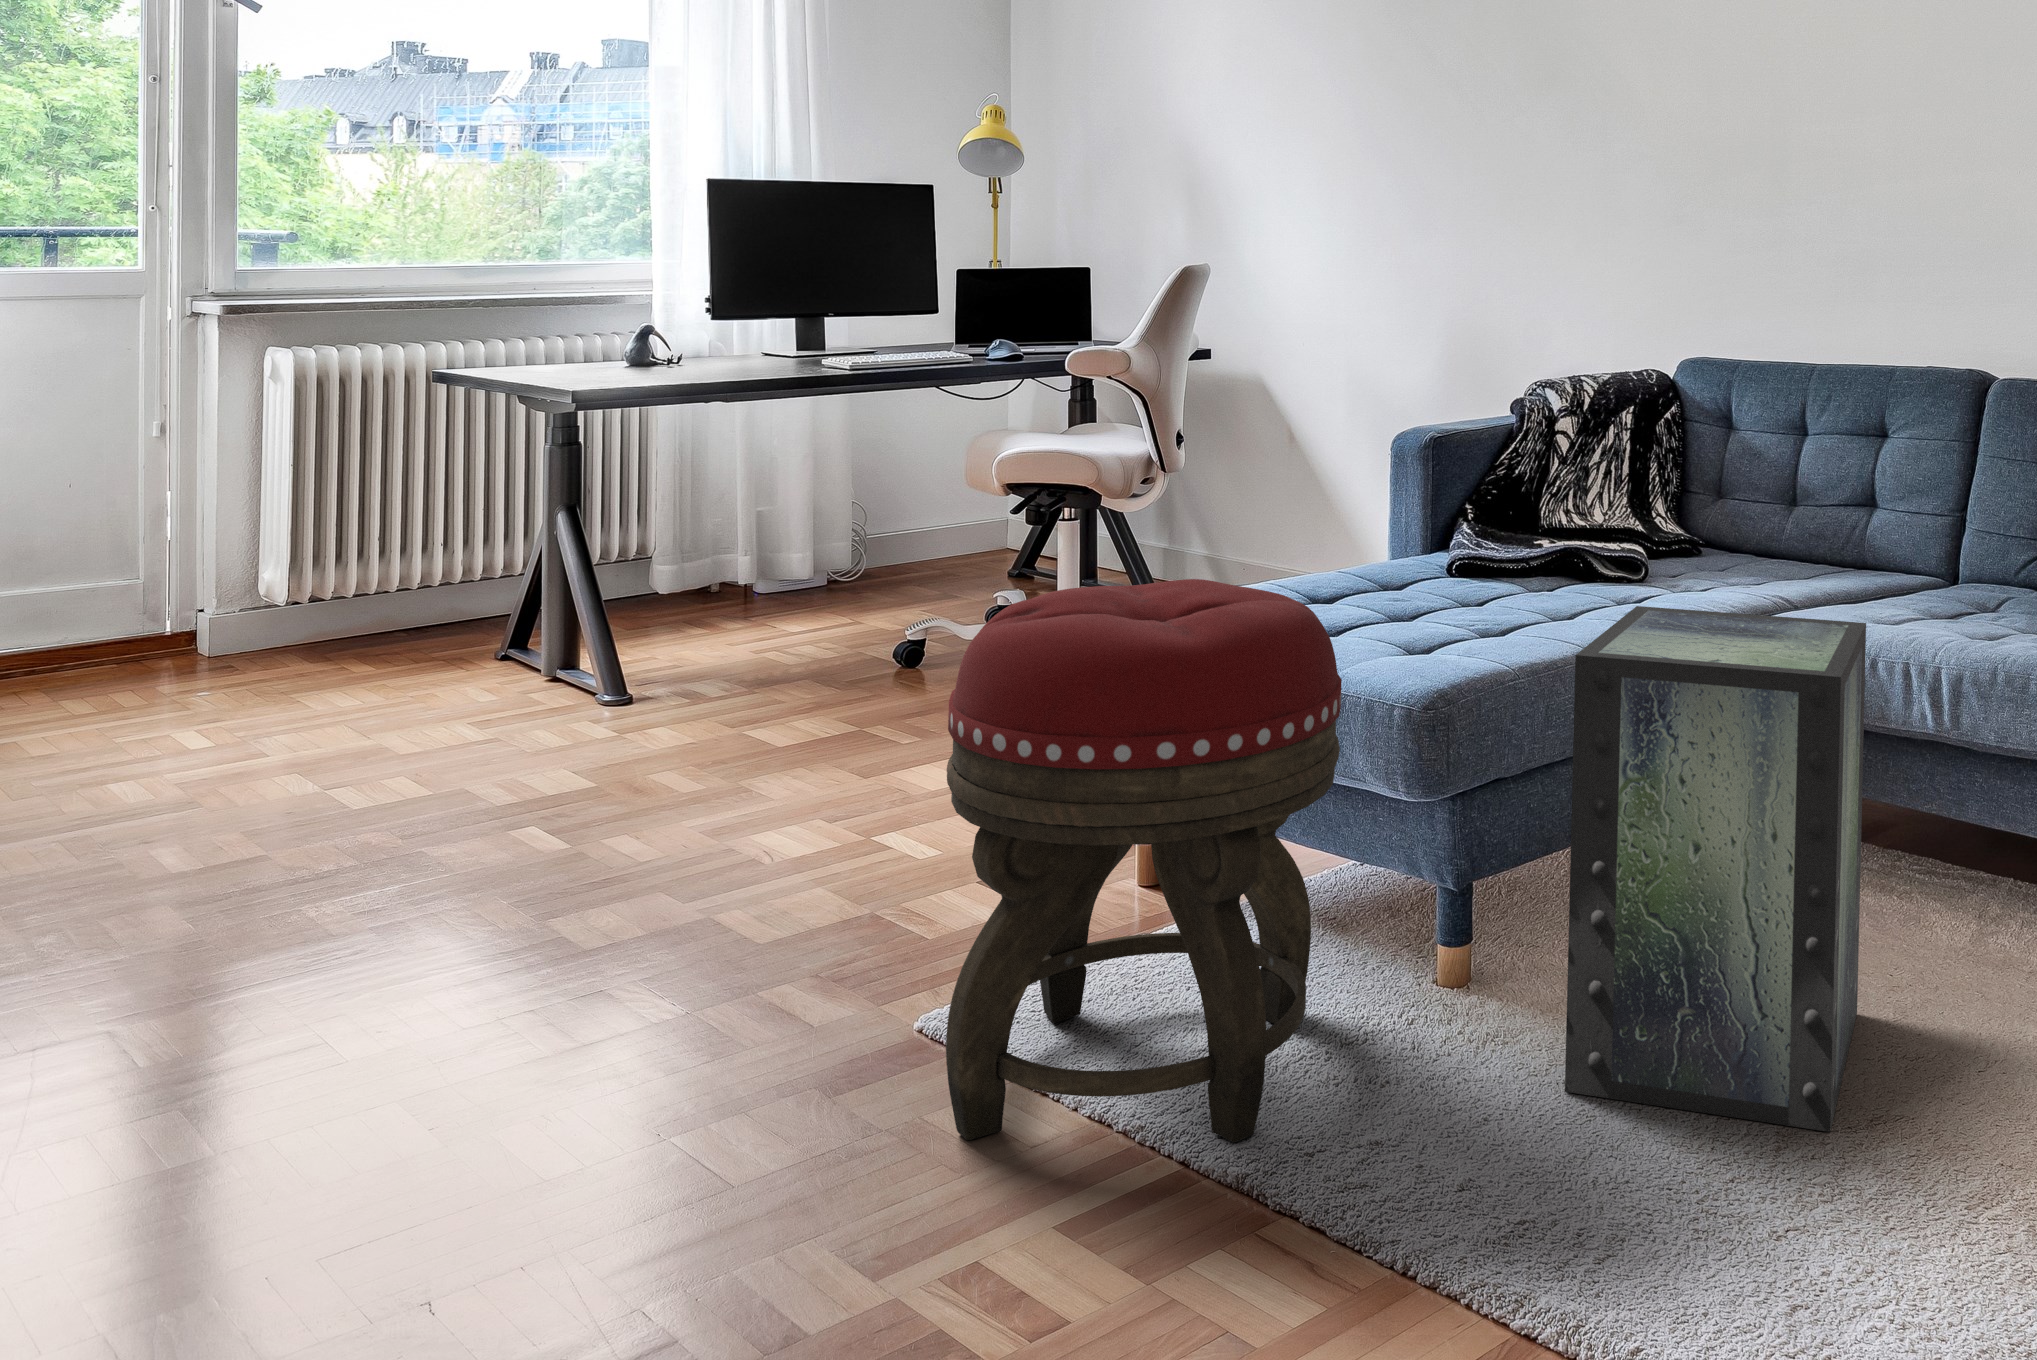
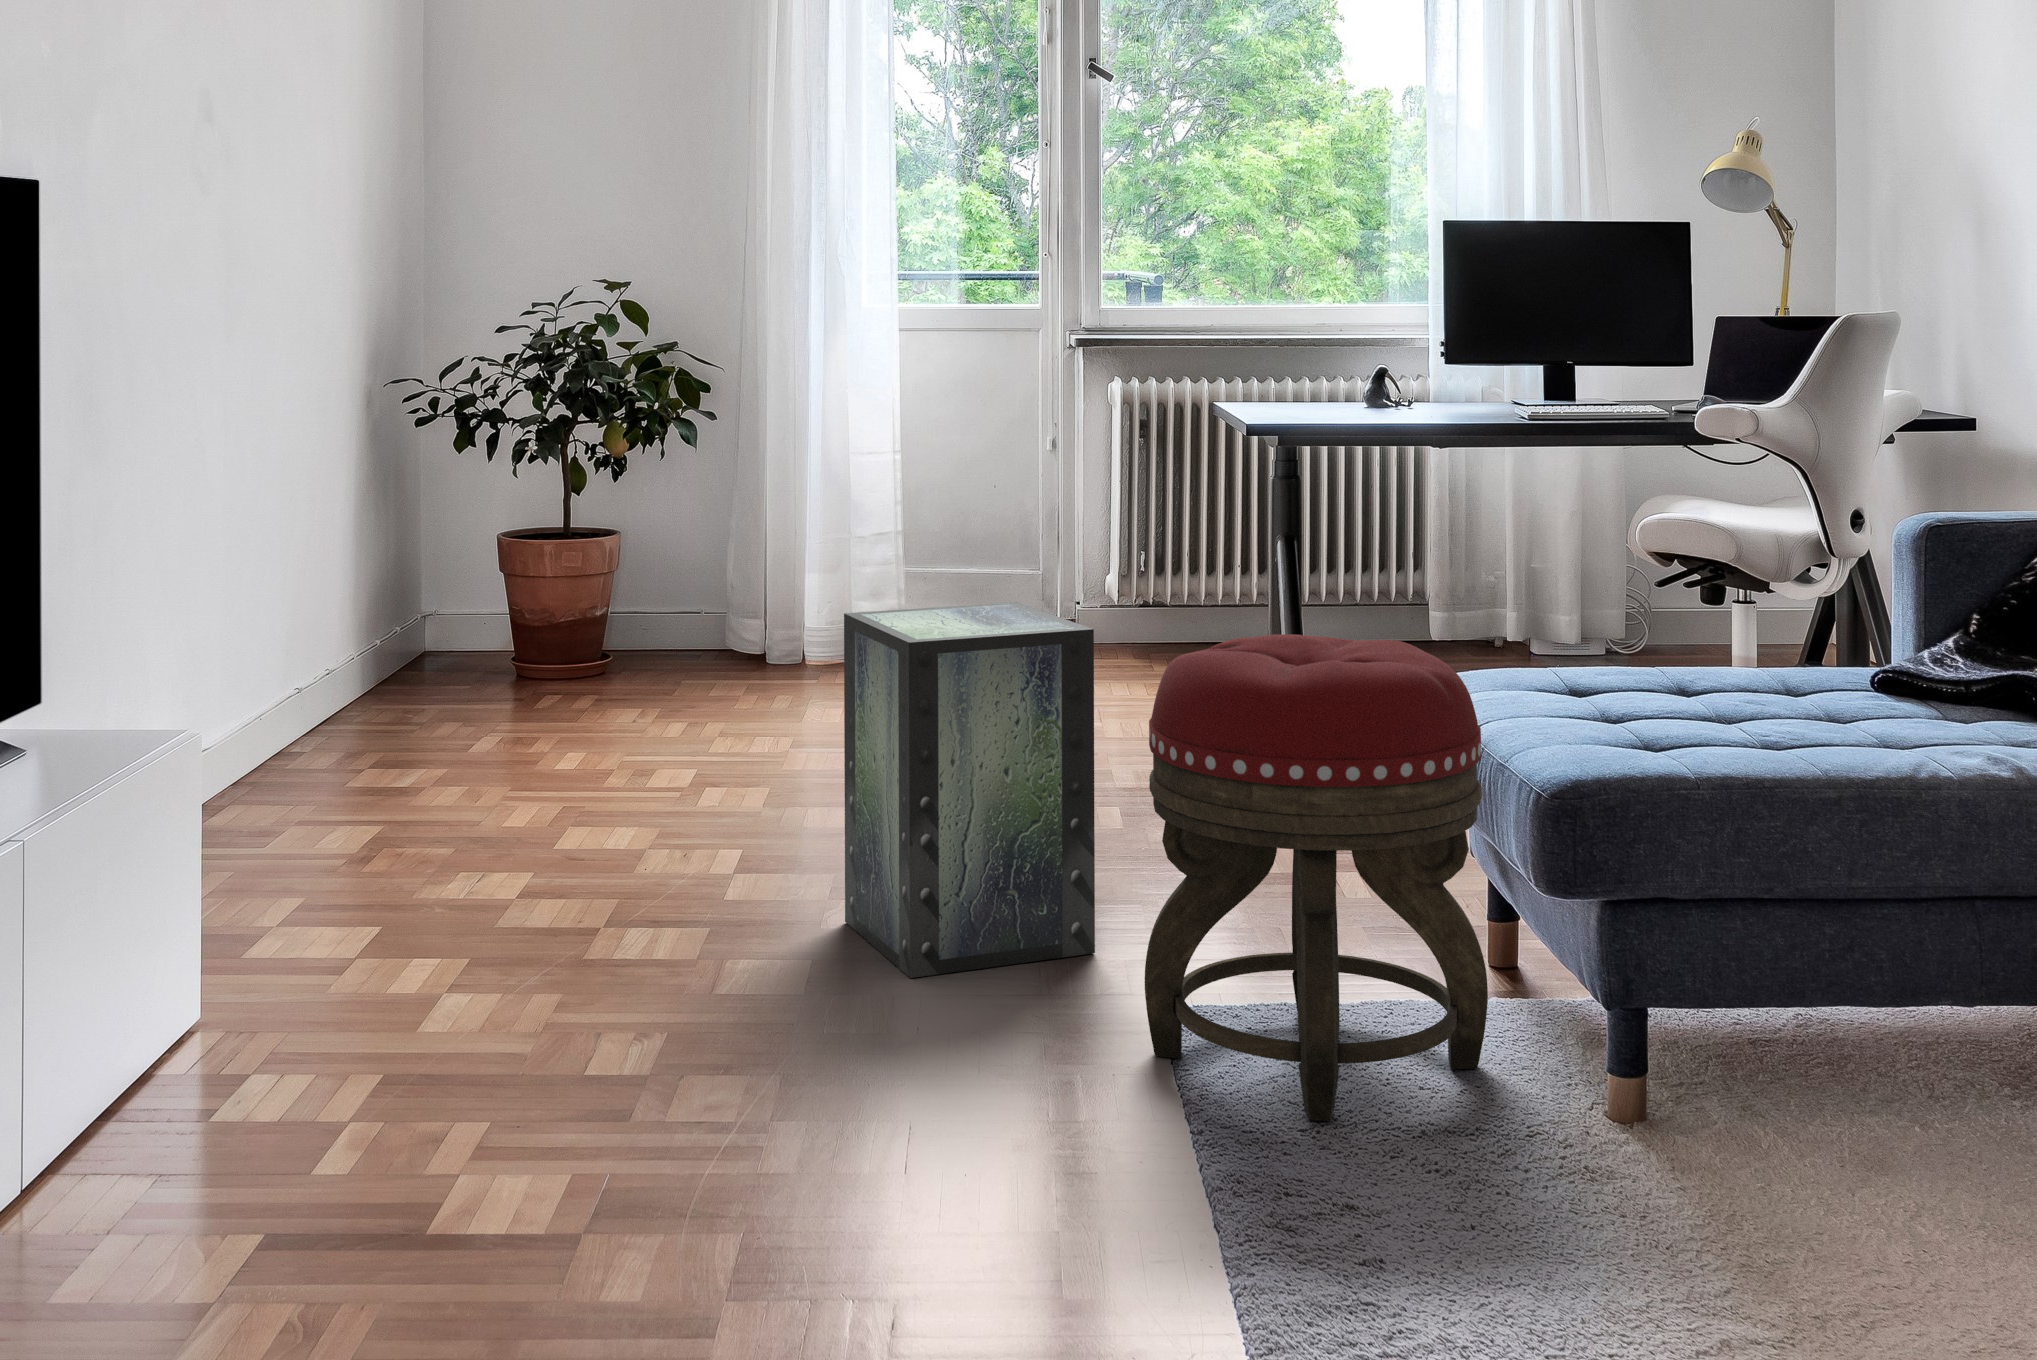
storage box: present [1565,606,1866,1132] -> present [844,602,1095,978]

